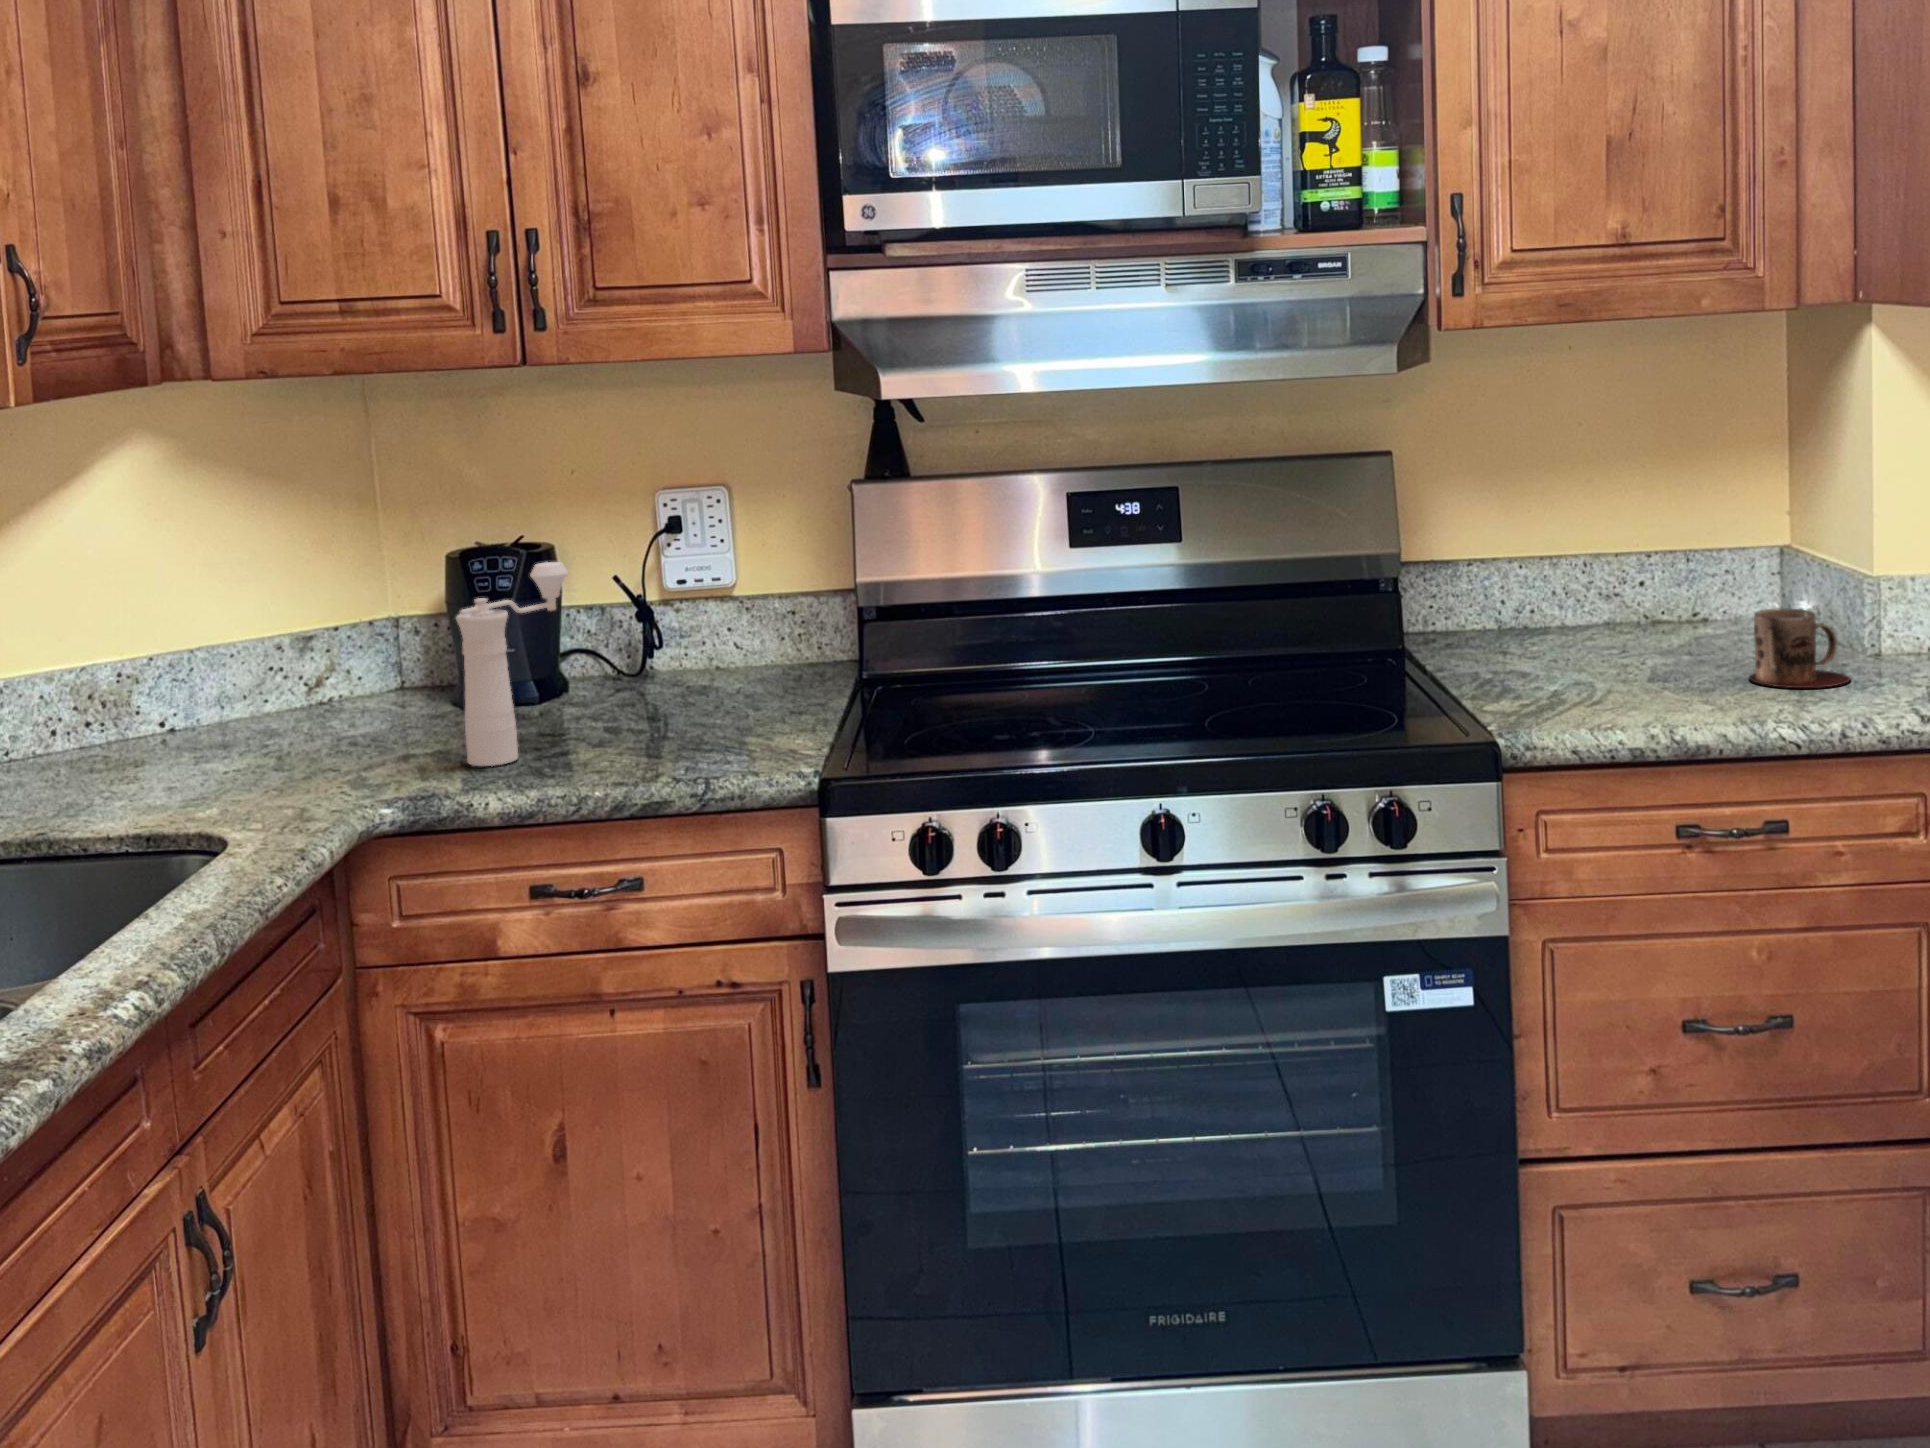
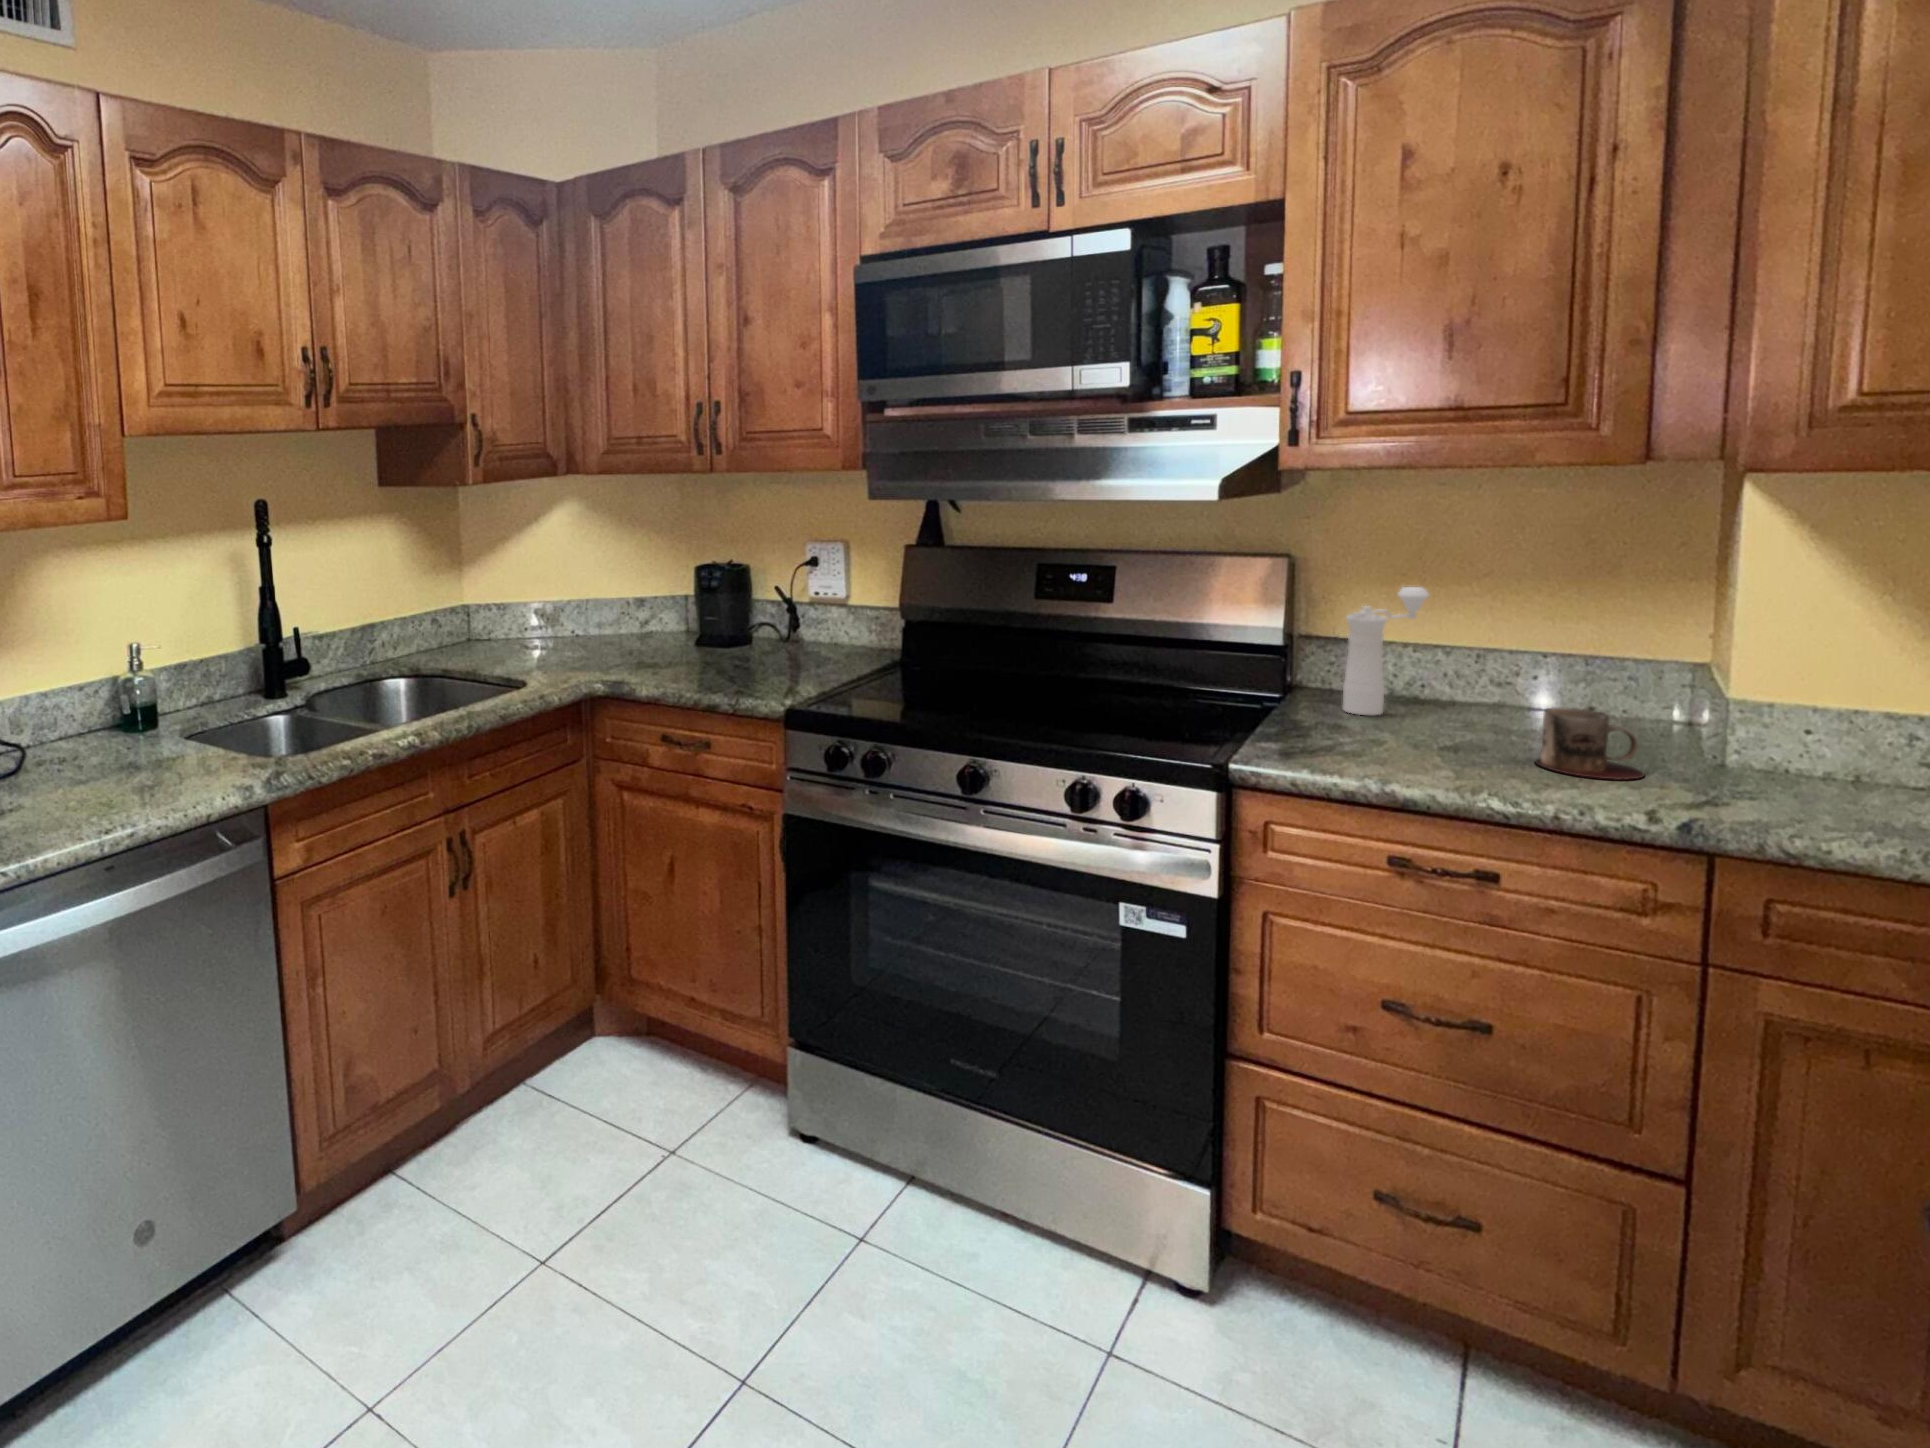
pepper mill: present [456,562,568,766] -> present [1343,587,1429,715]

